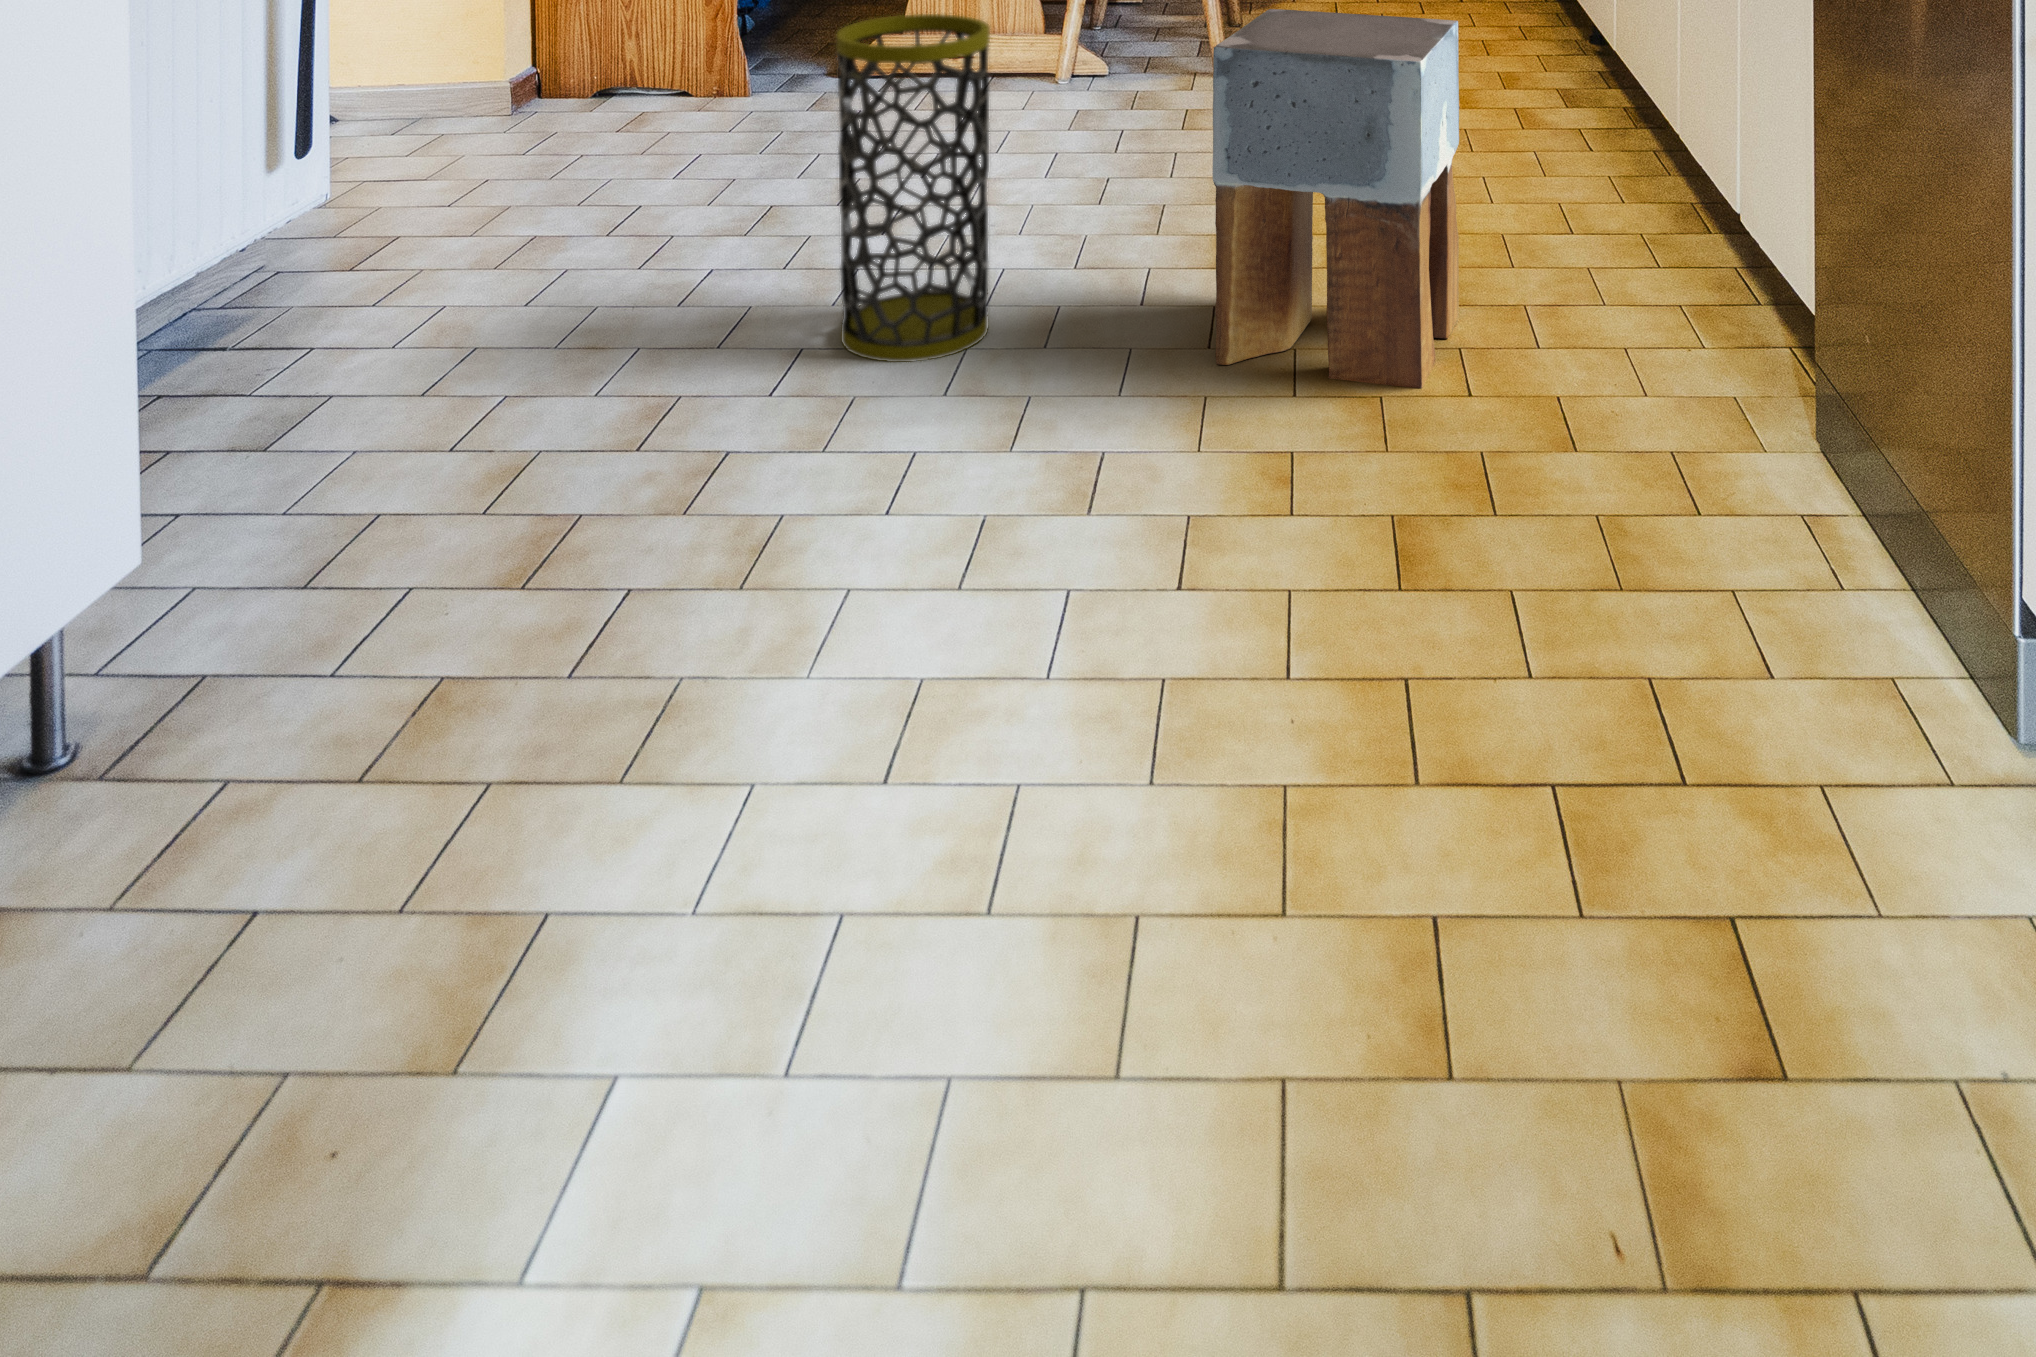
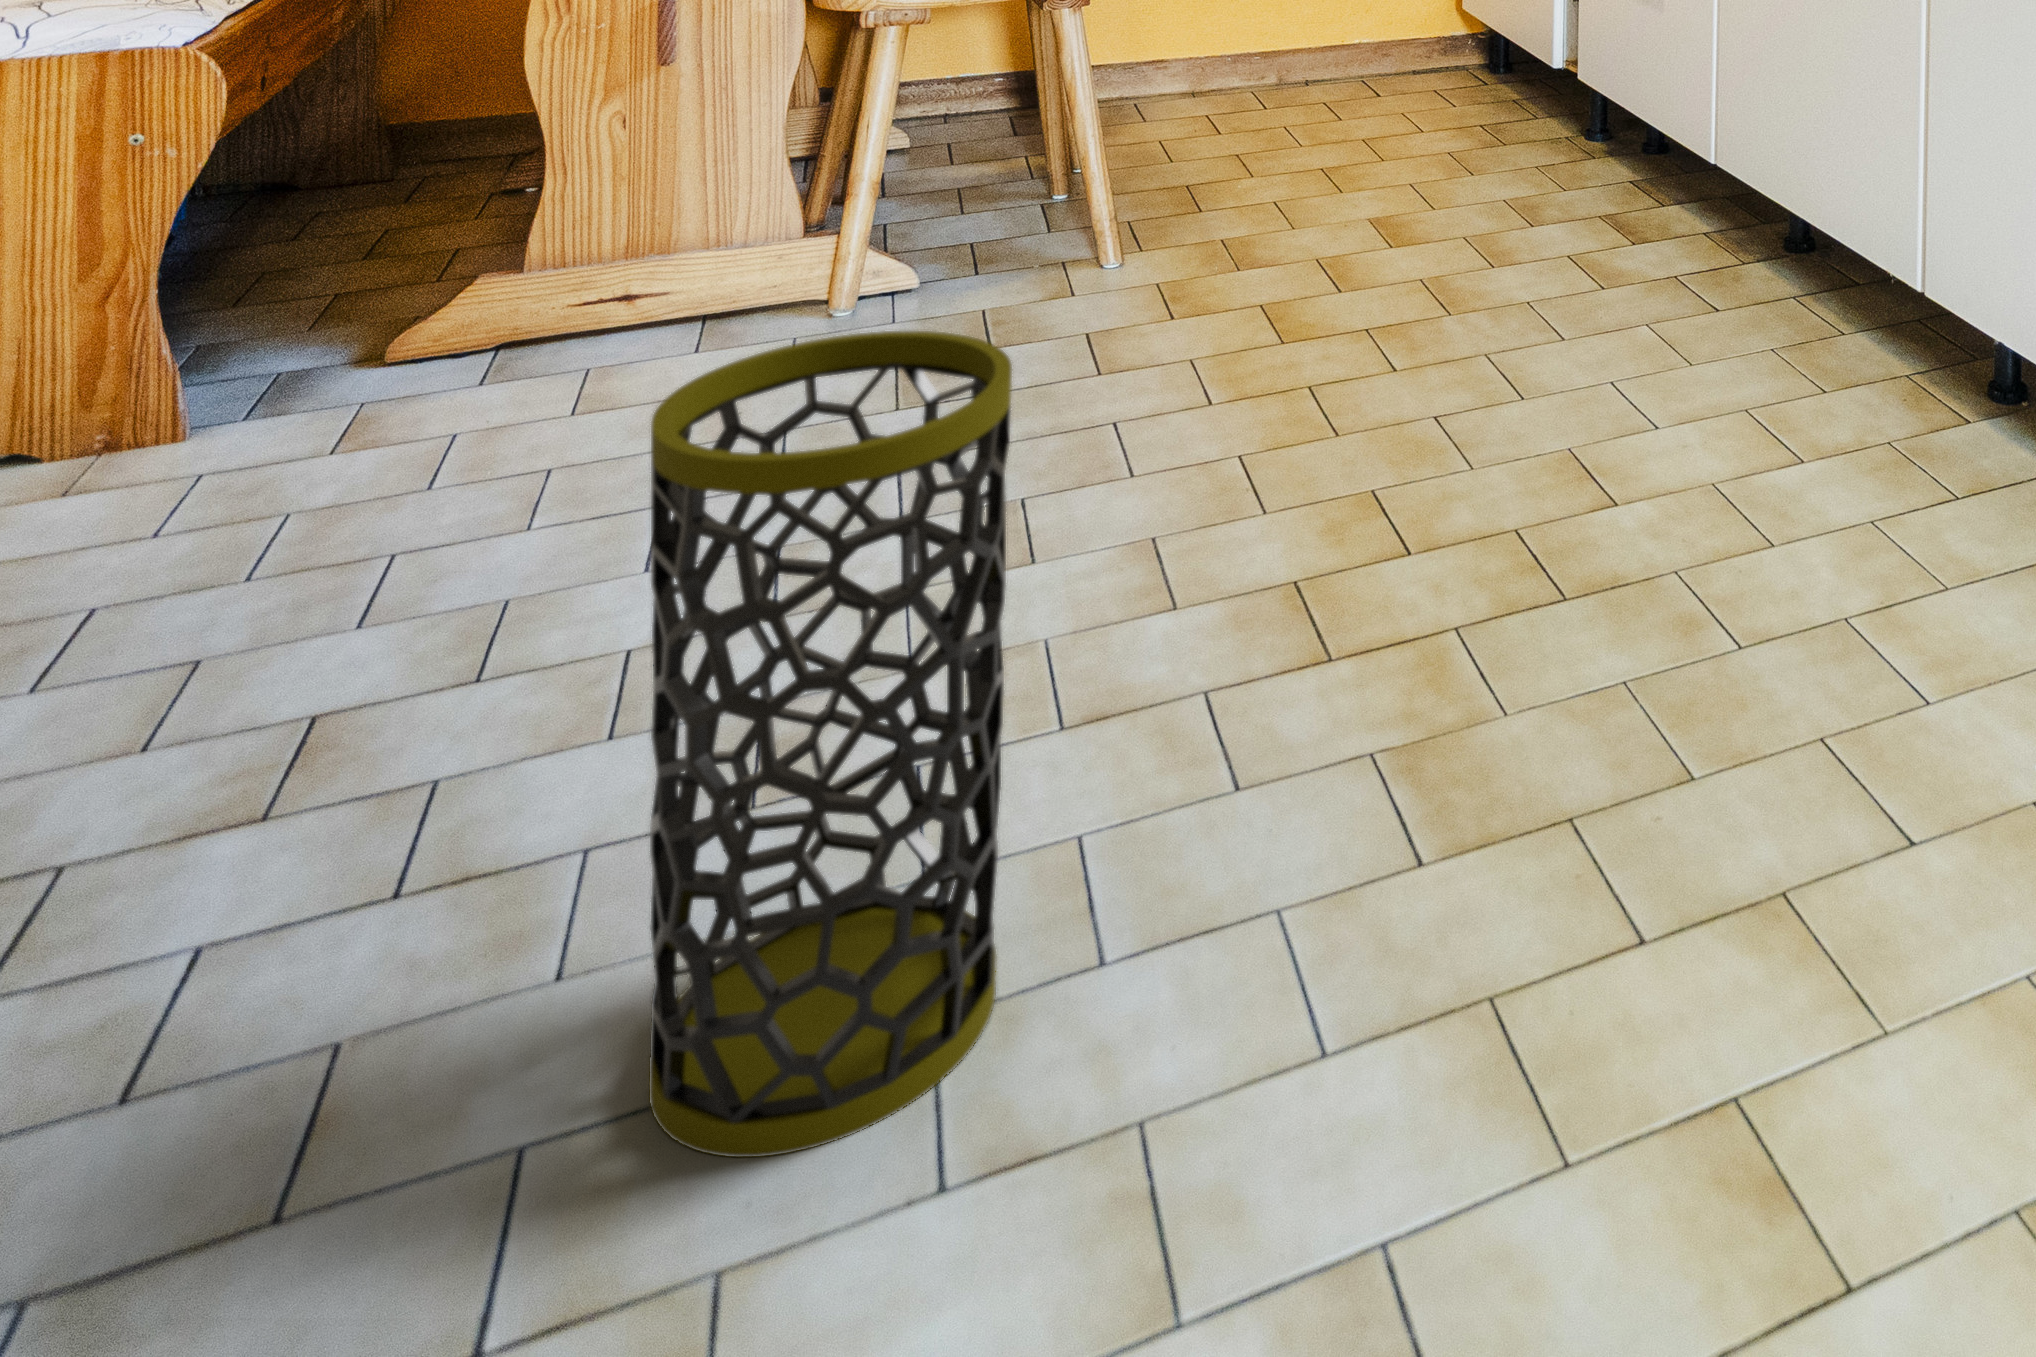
stool: present [1212,9,1459,388] -> none [1493,215,1894,933]

